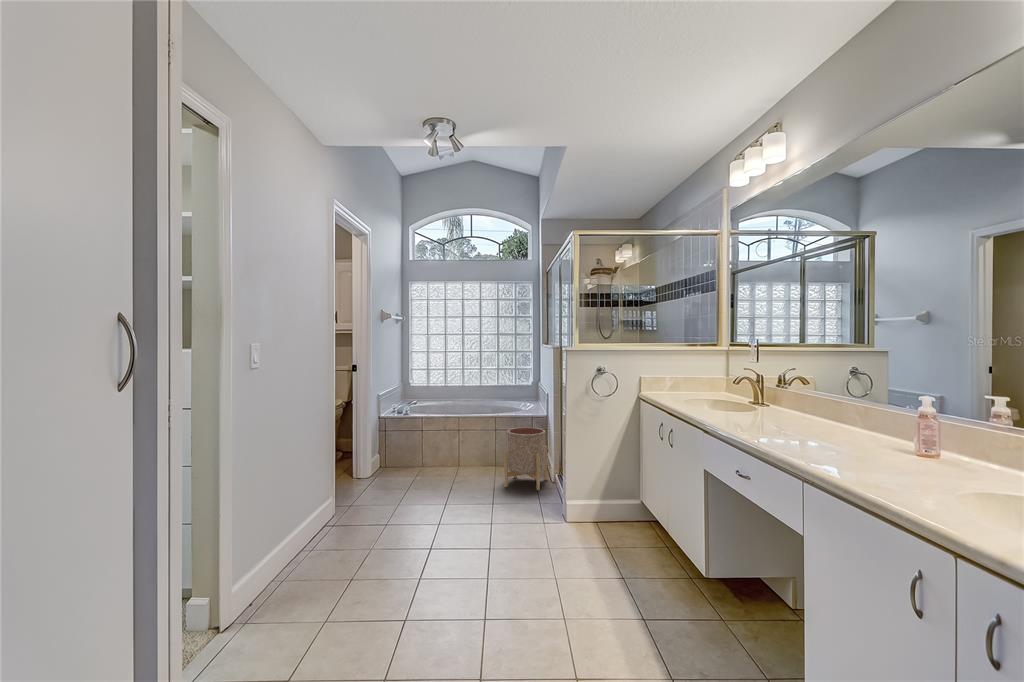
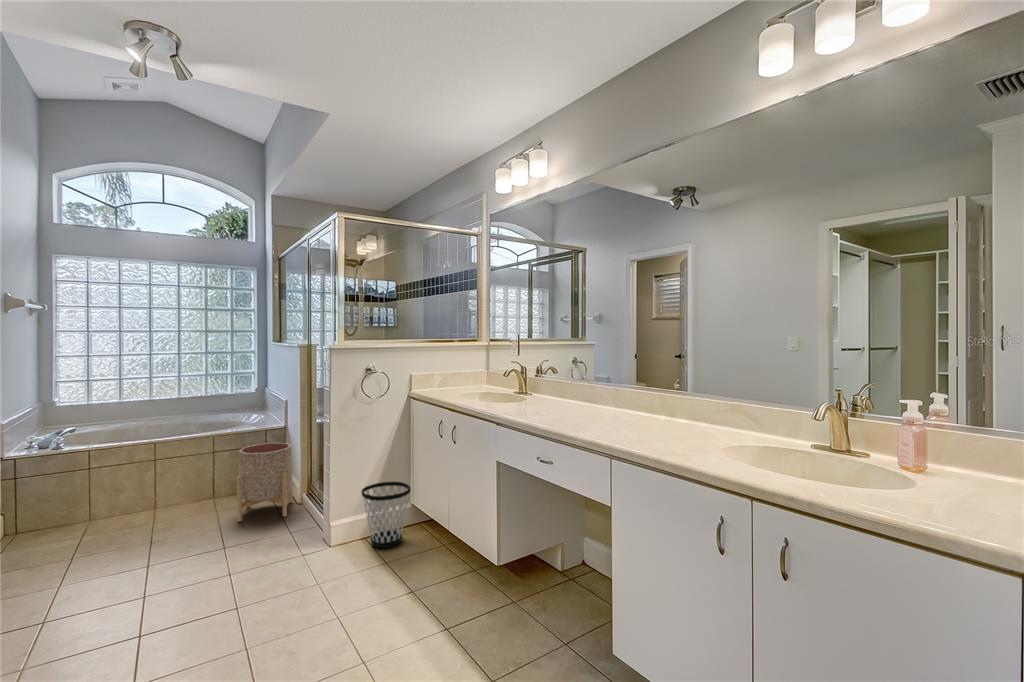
wastebasket: none [589,475,634,536] -> present [361,482,411,548]

